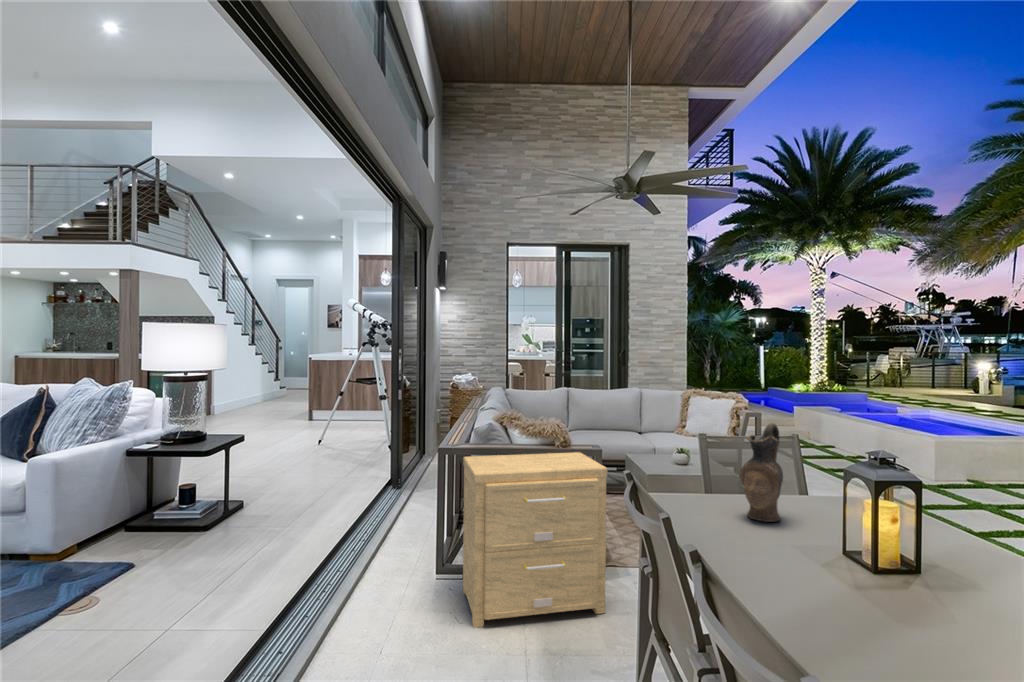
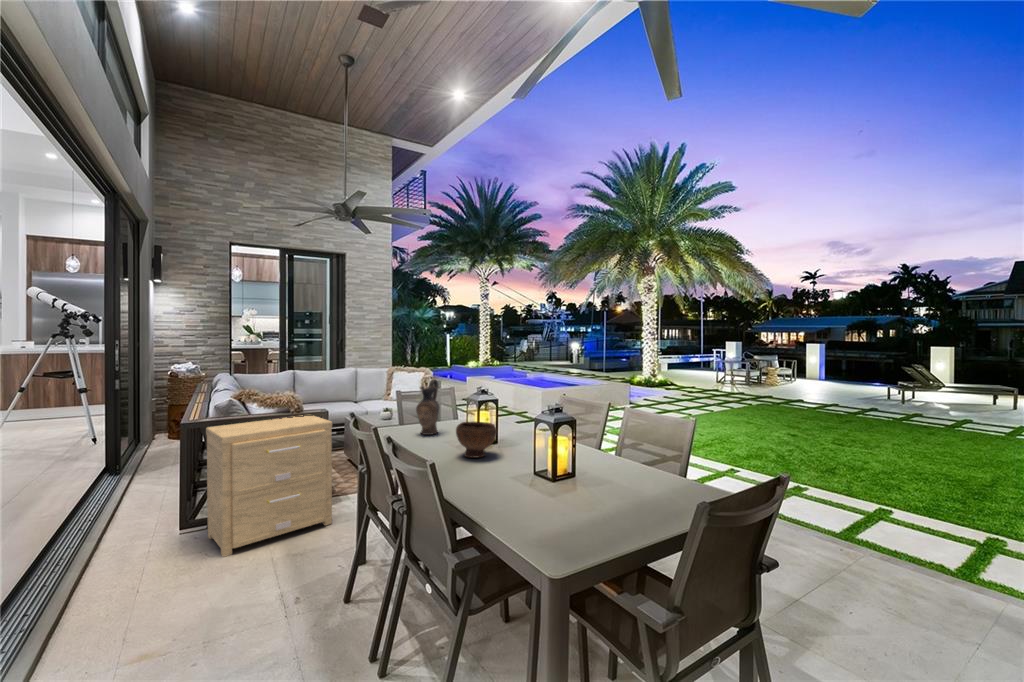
bowl: none [834,522,937,608] -> present [456,422,497,458]

